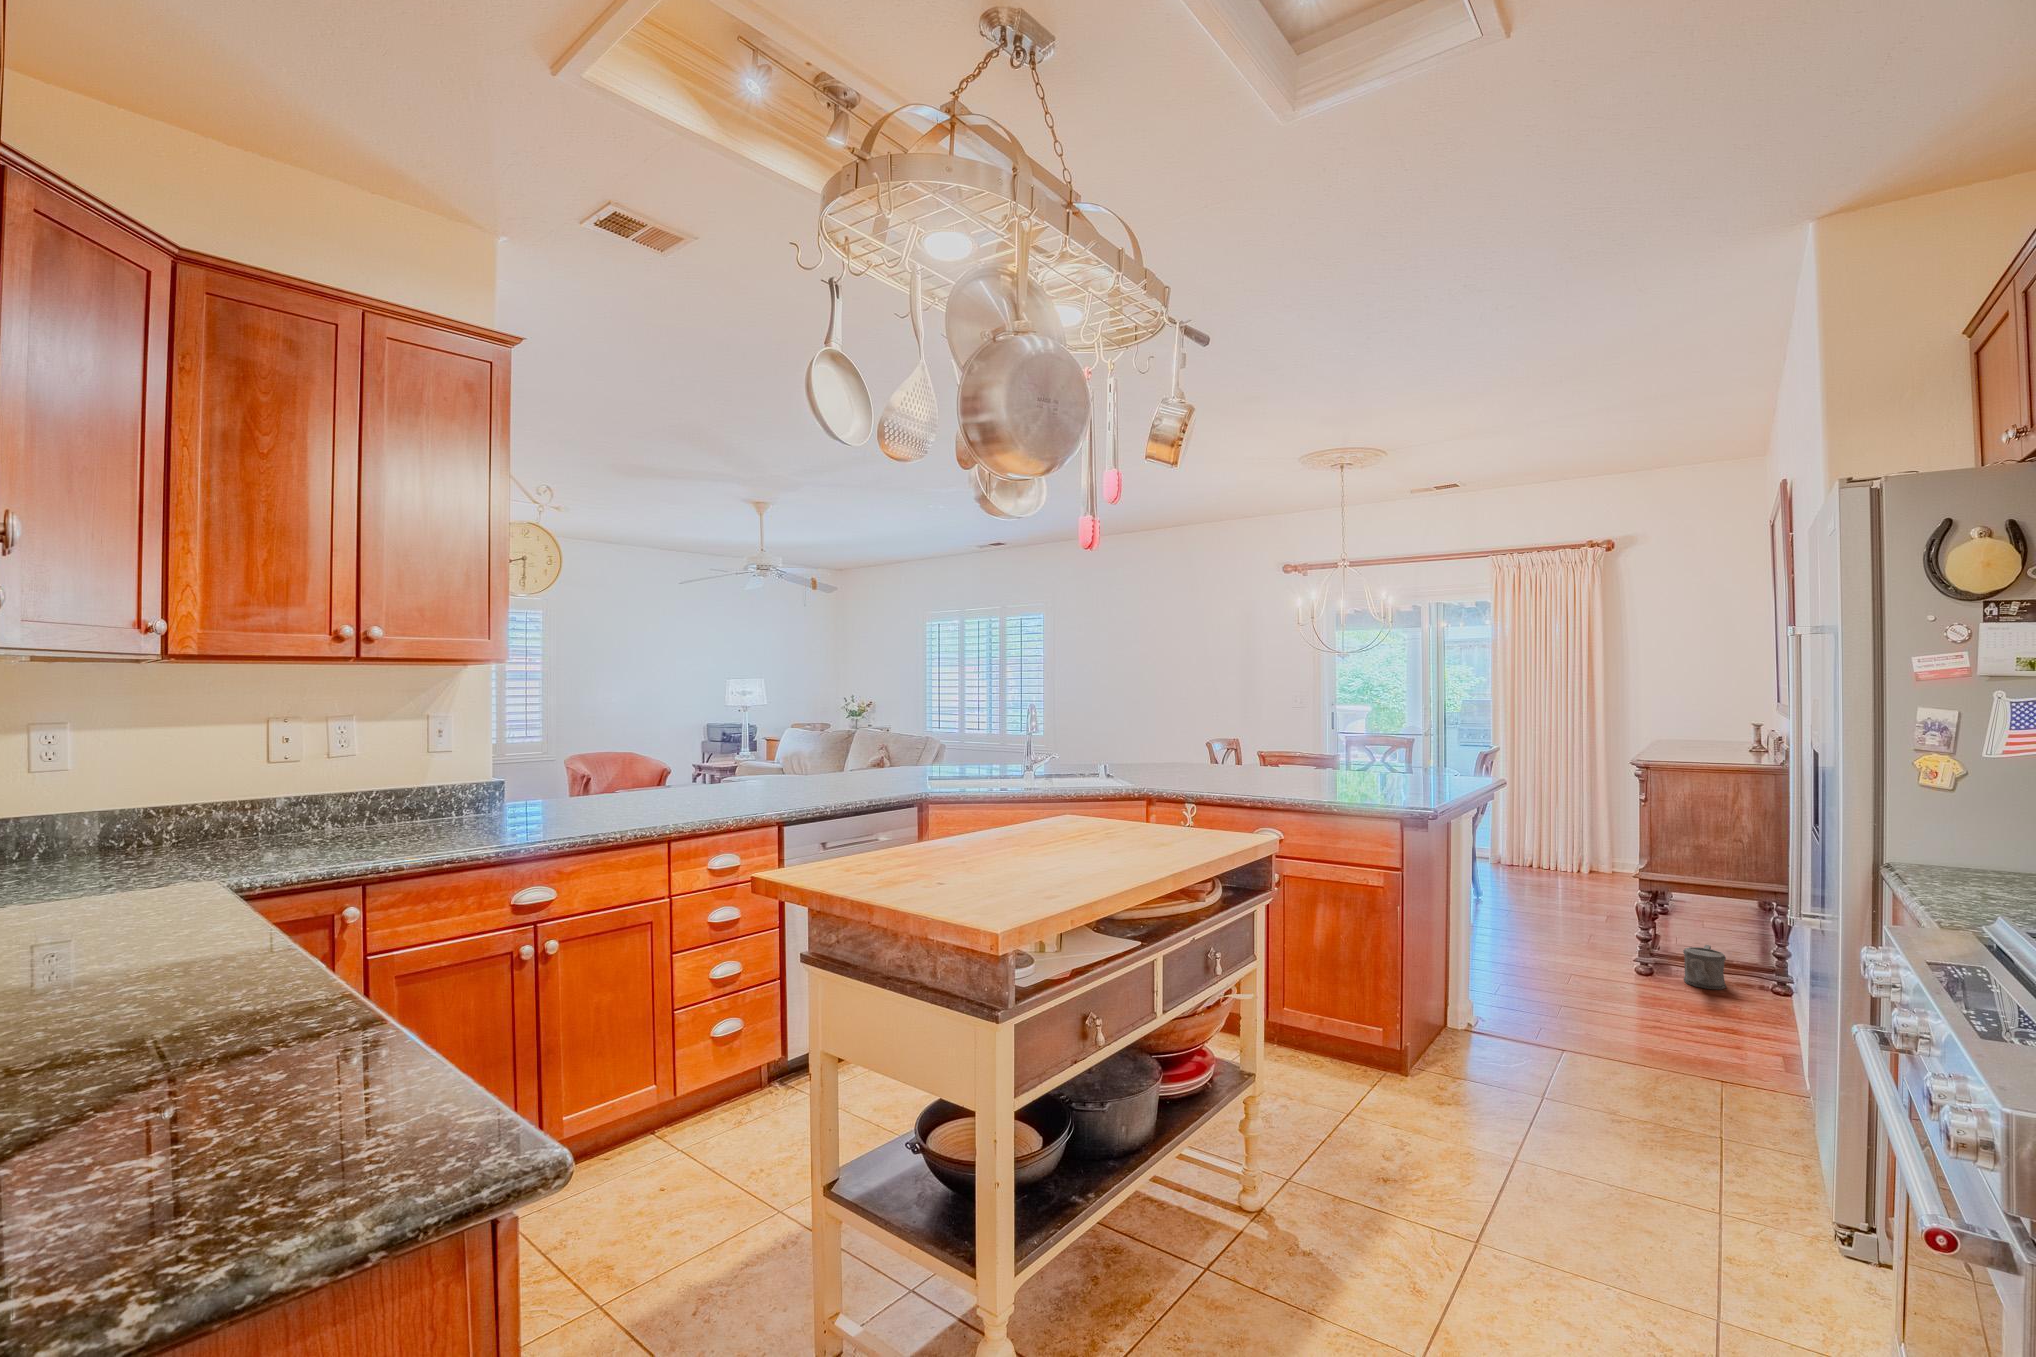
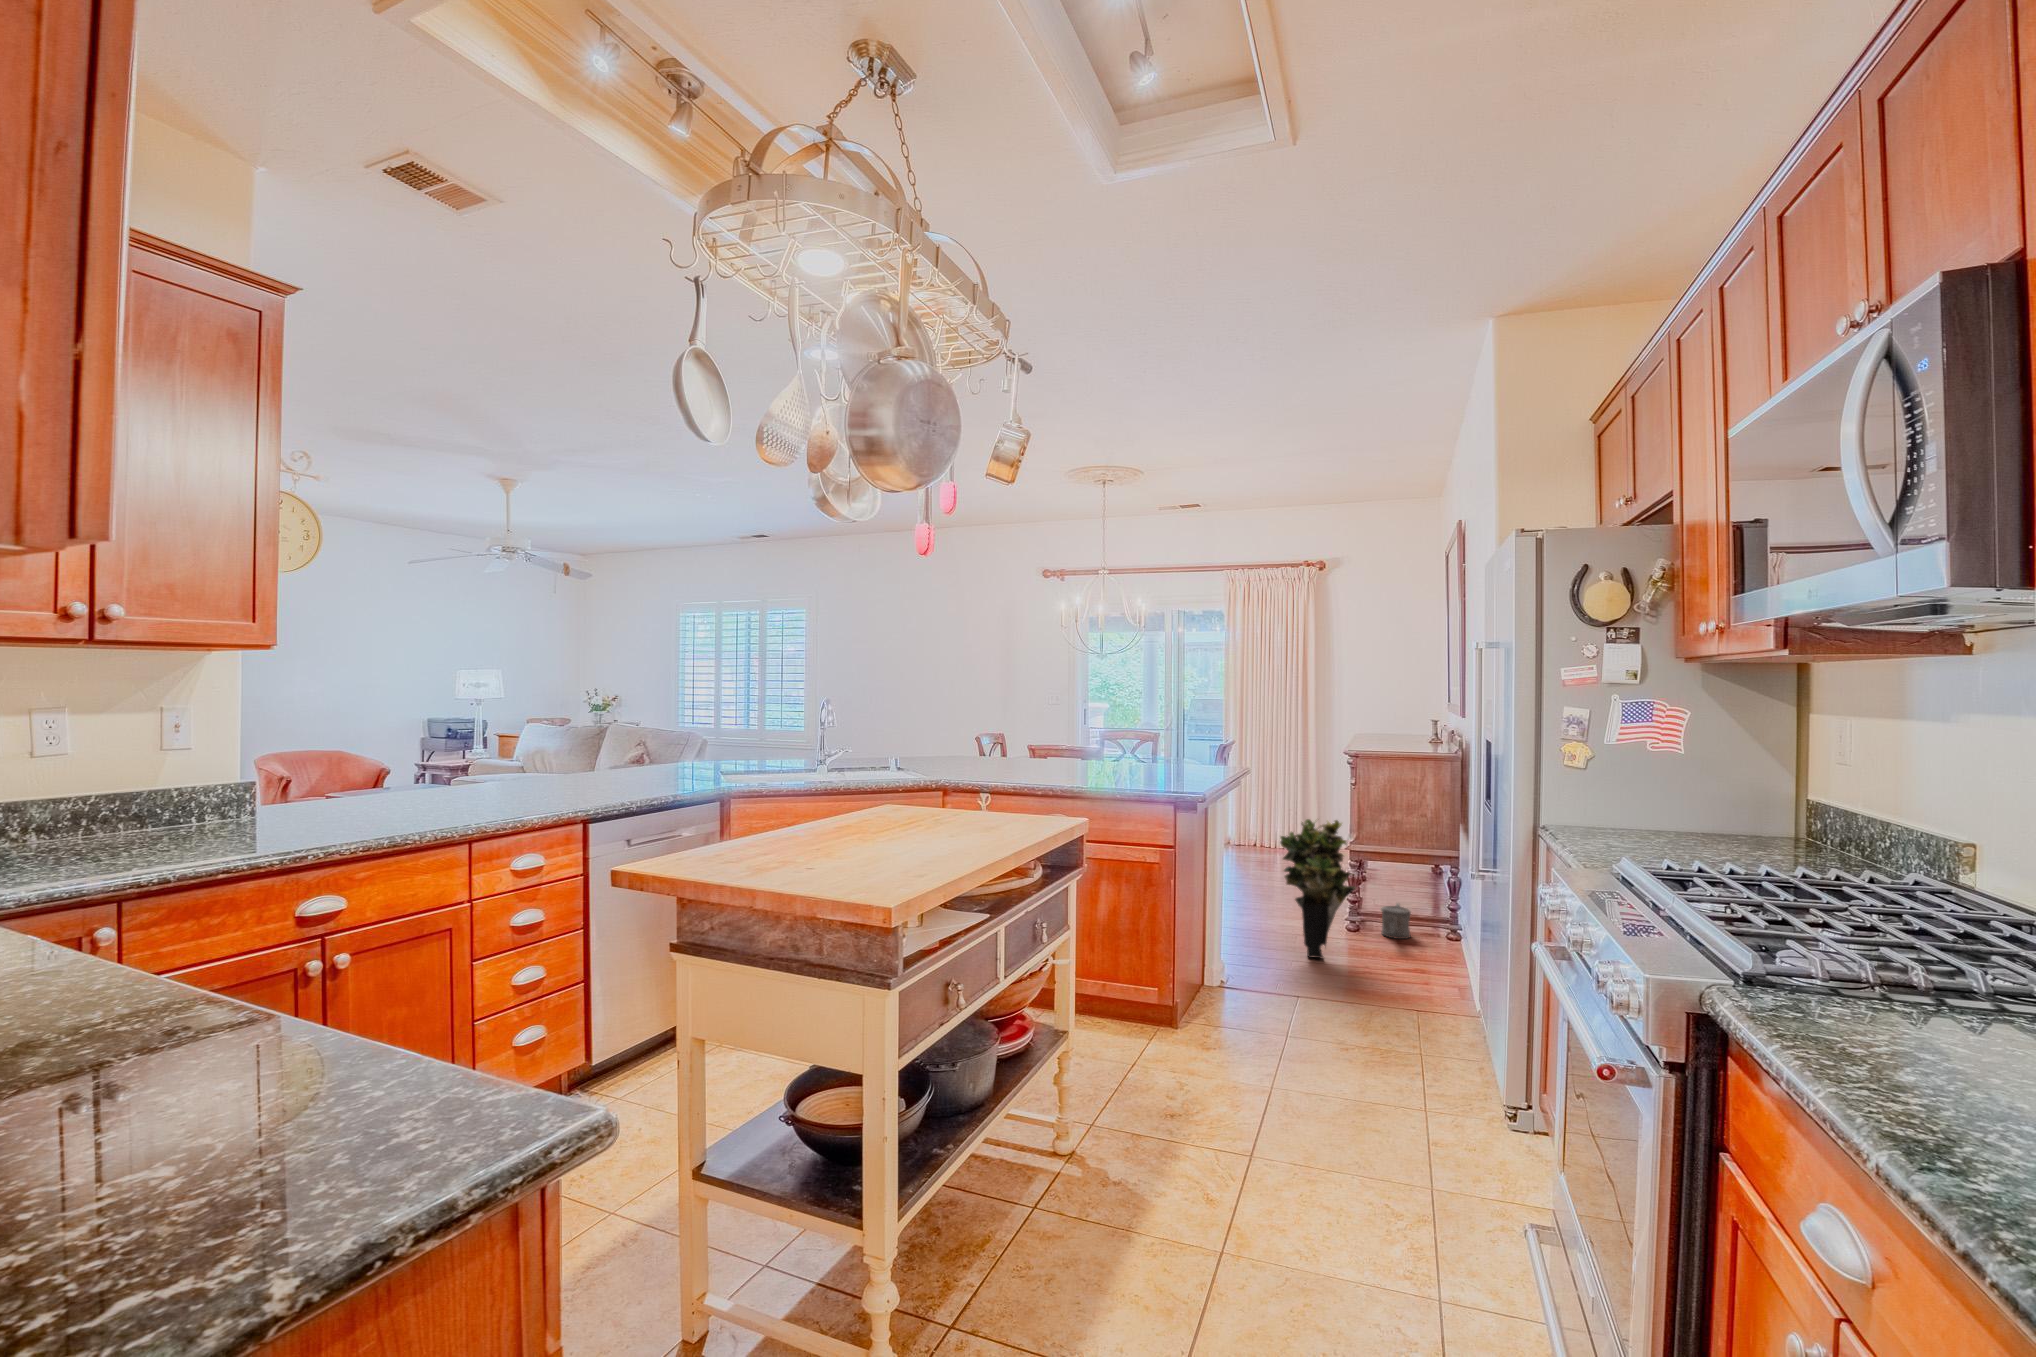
potted plant: none [1541,838,1646,1007] -> present [1280,819,1356,958]

